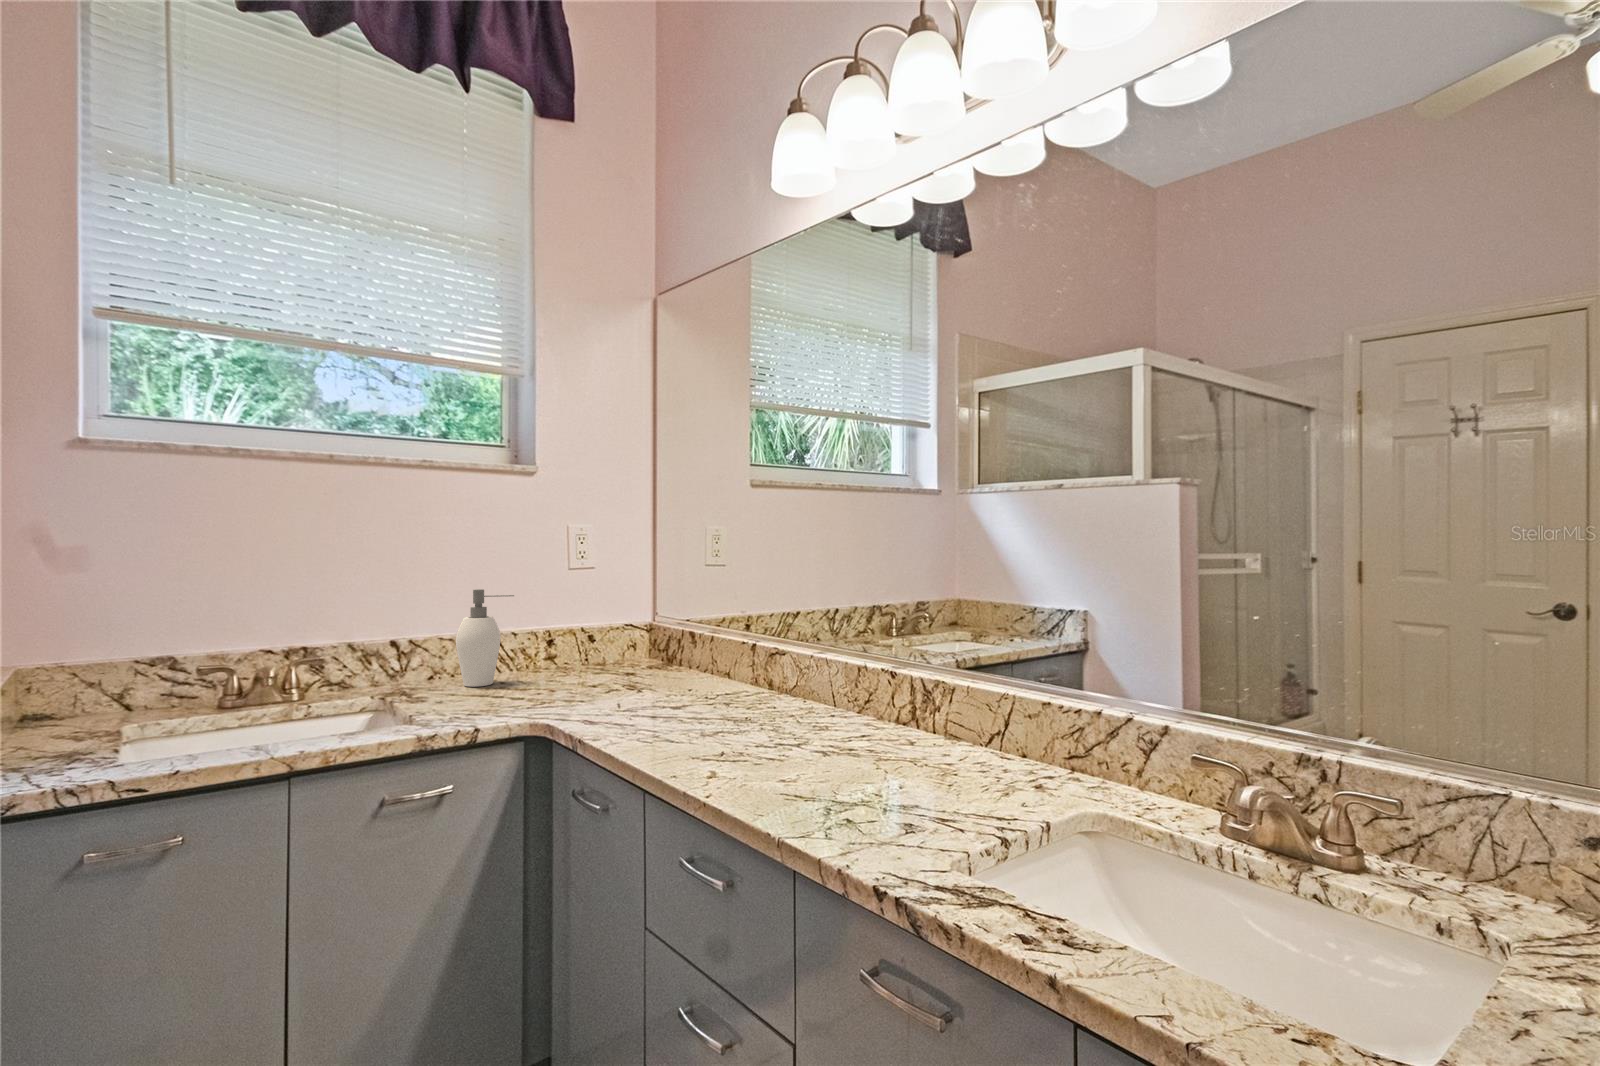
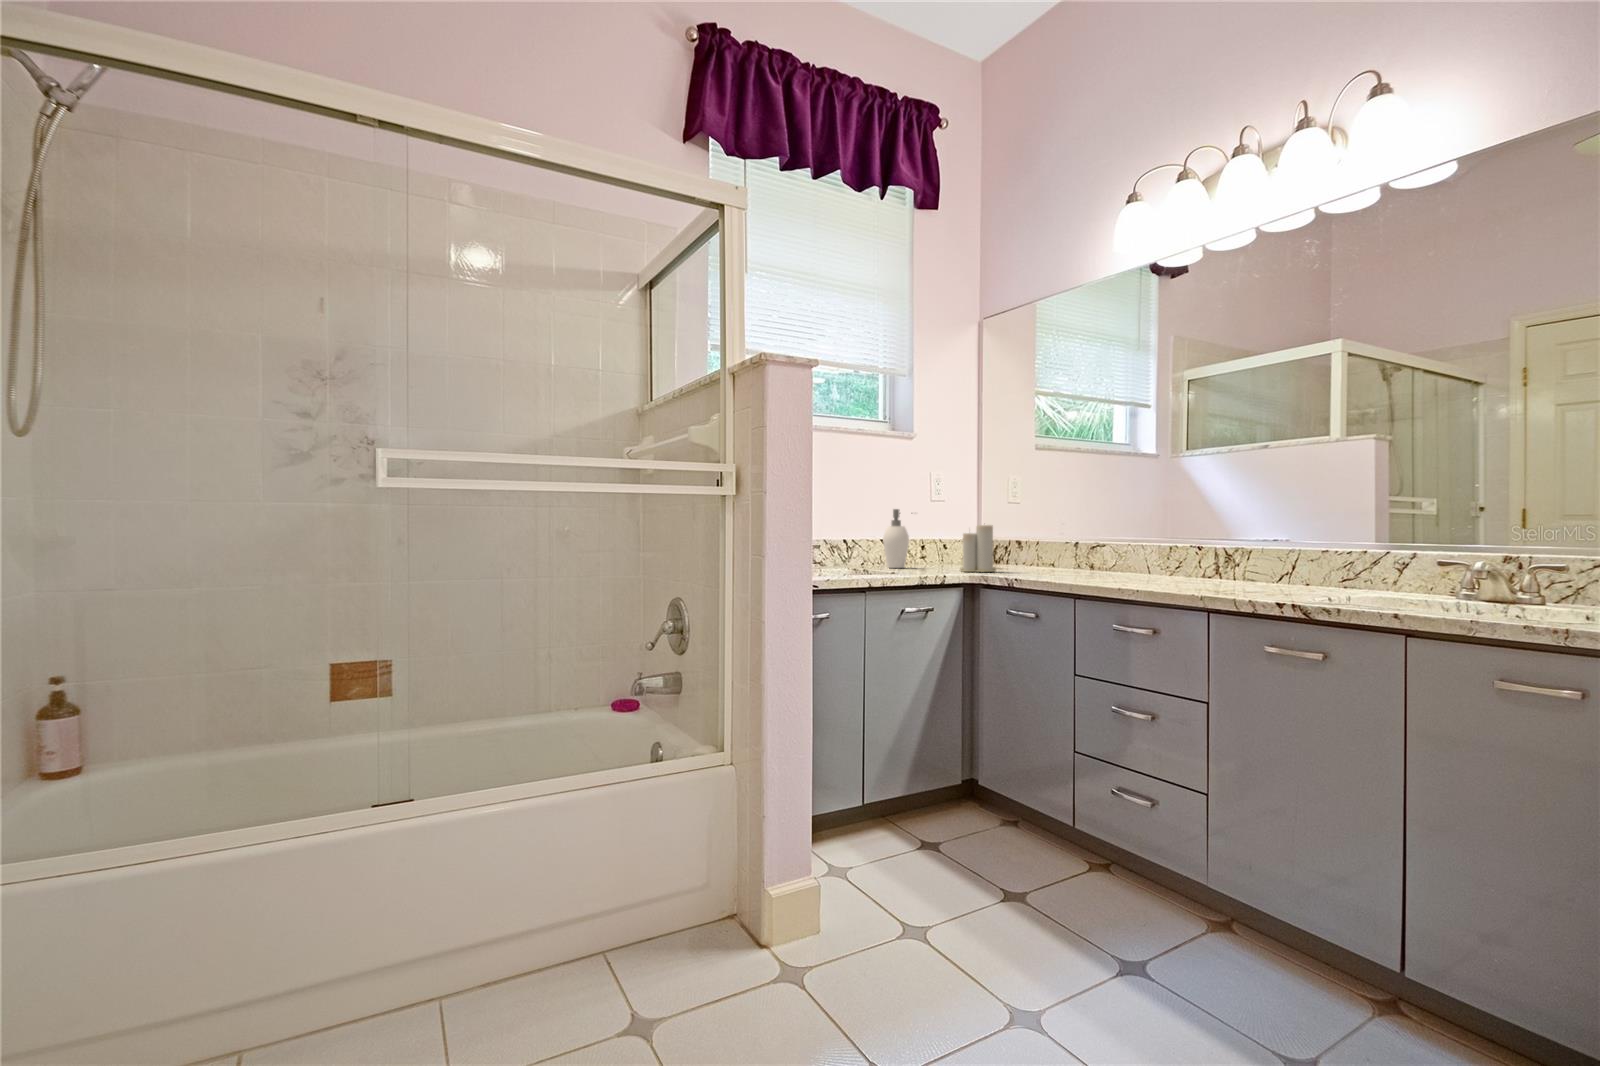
candle: none [552,615,615,702] -> present [960,525,996,572]

